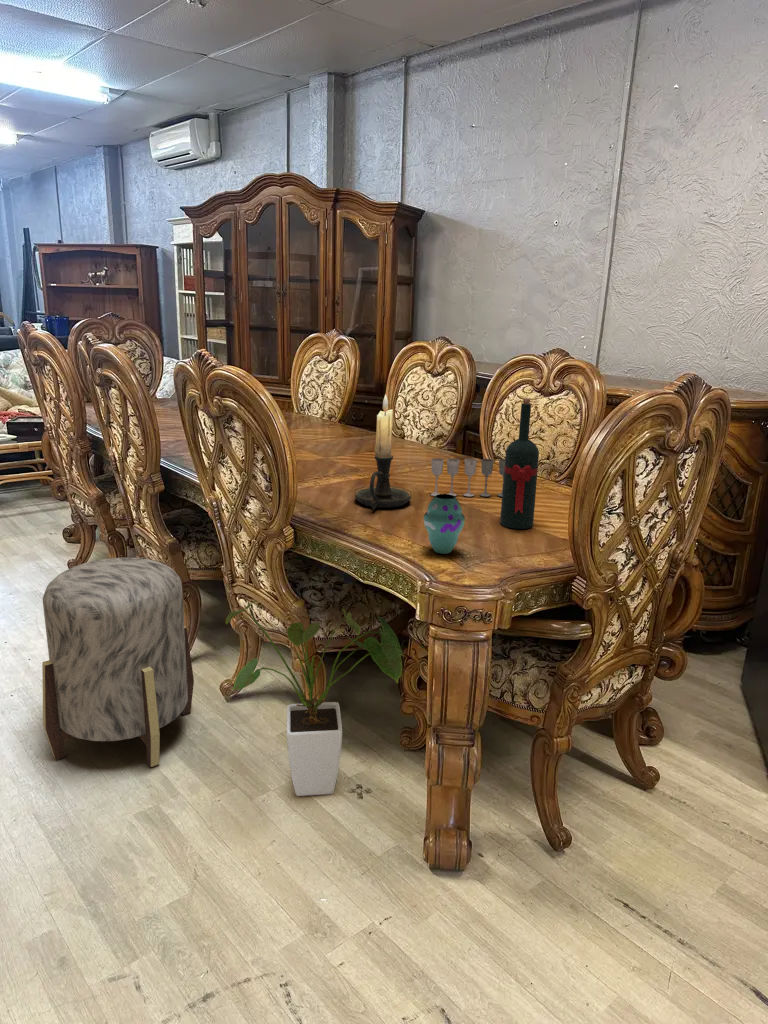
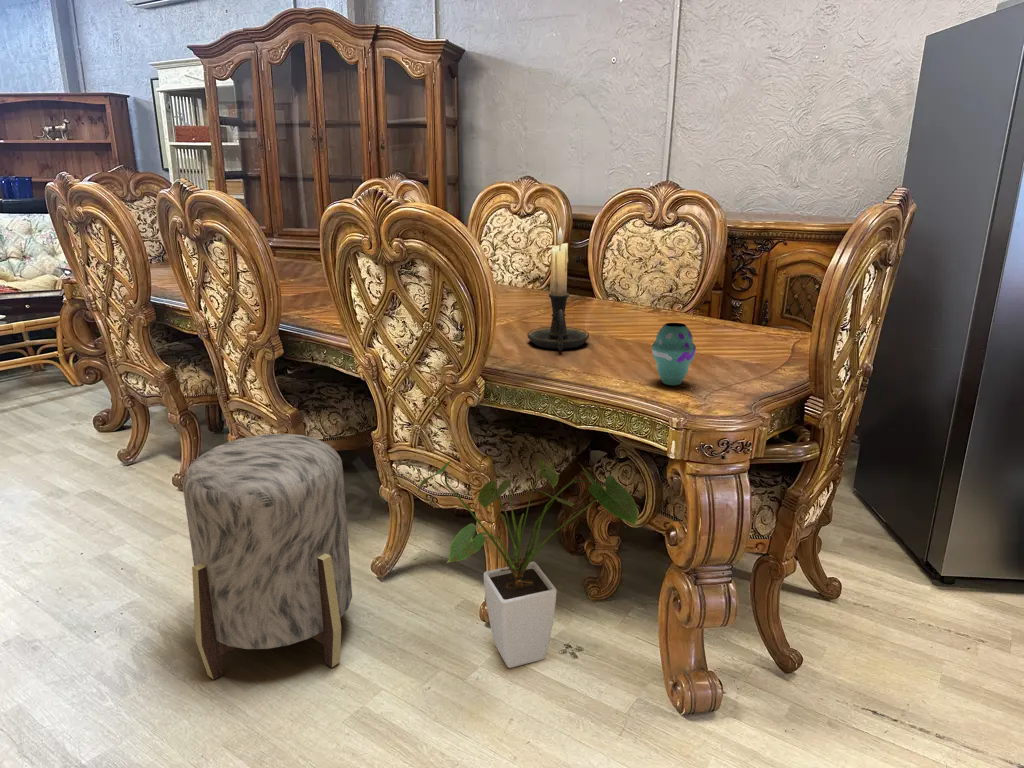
wine bottle: present [500,398,539,529] -> none [691,221,731,356]
wine glass: present [431,458,505,497] -> none [596,290,674,334]

